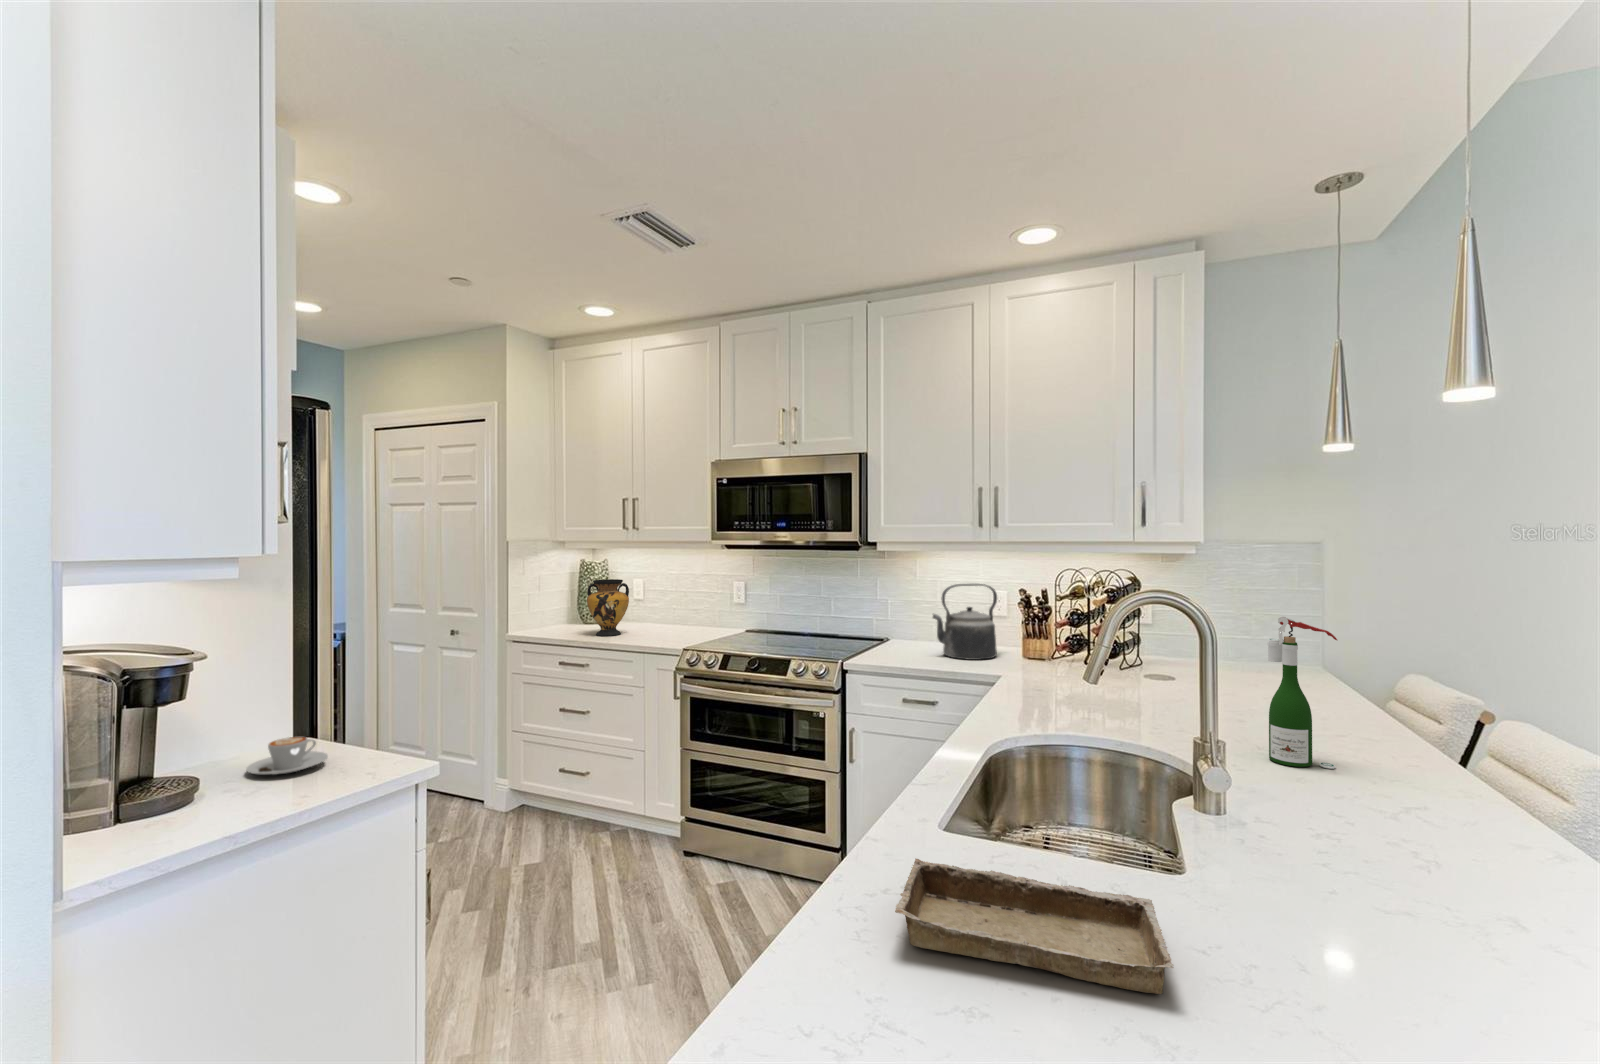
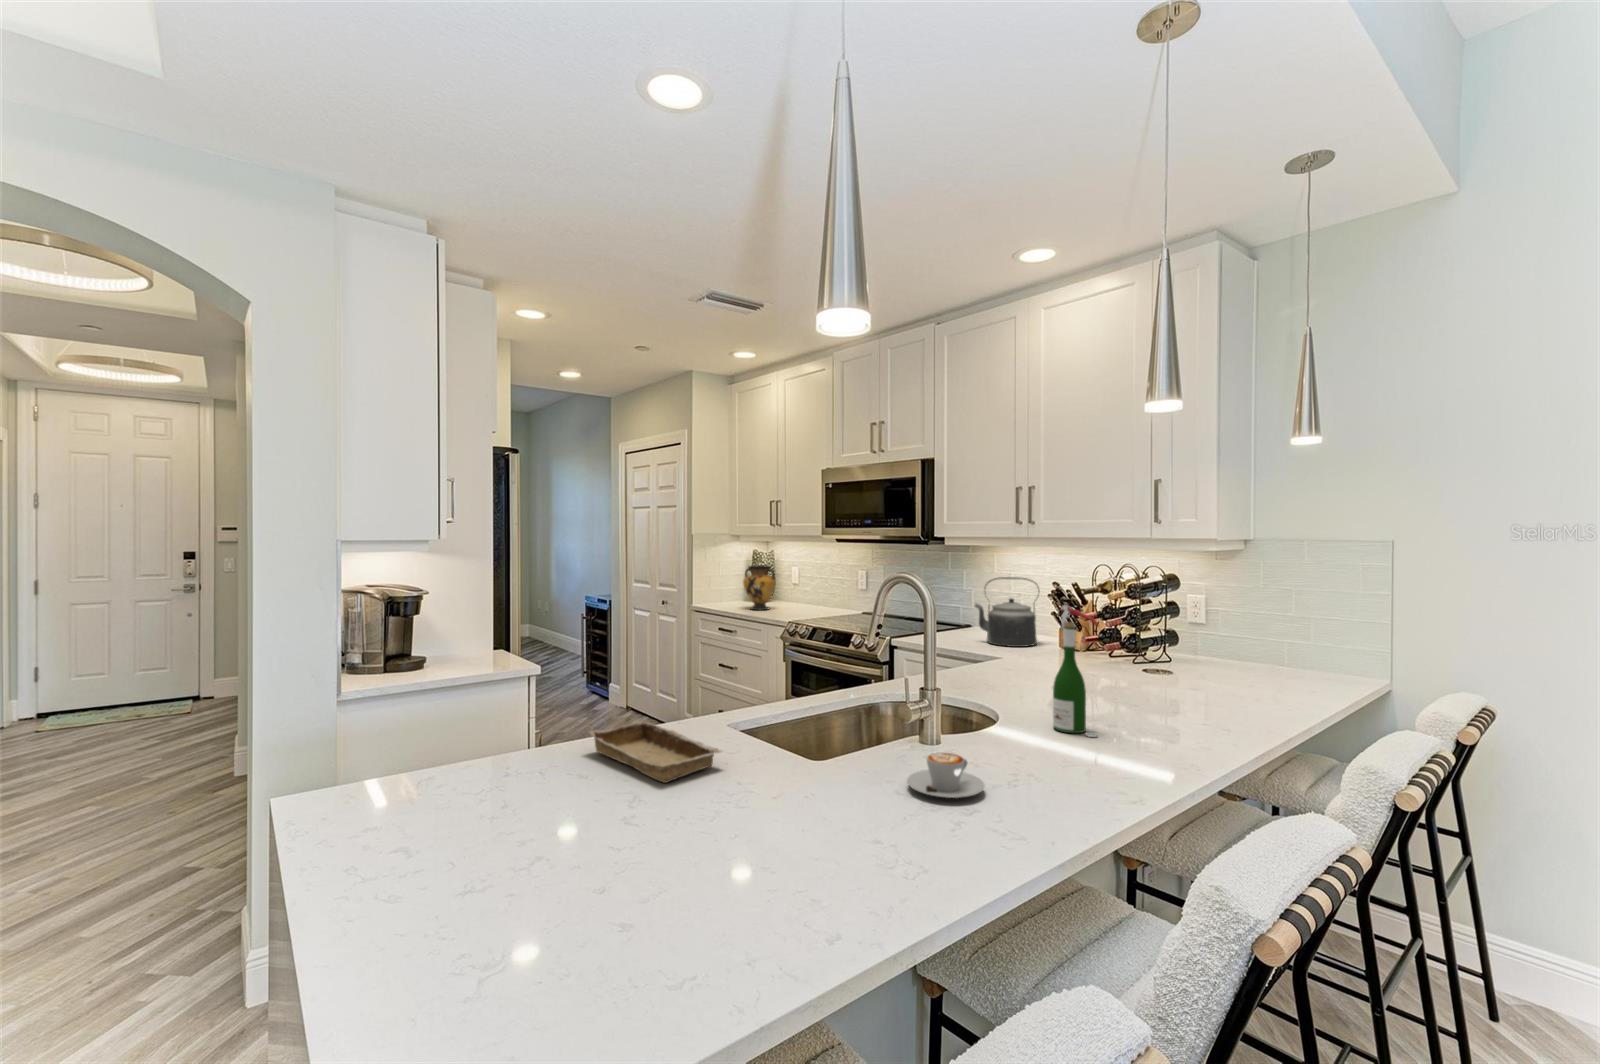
coffee cup: present [246,737,328,775] -> present [907,753,984,798]

